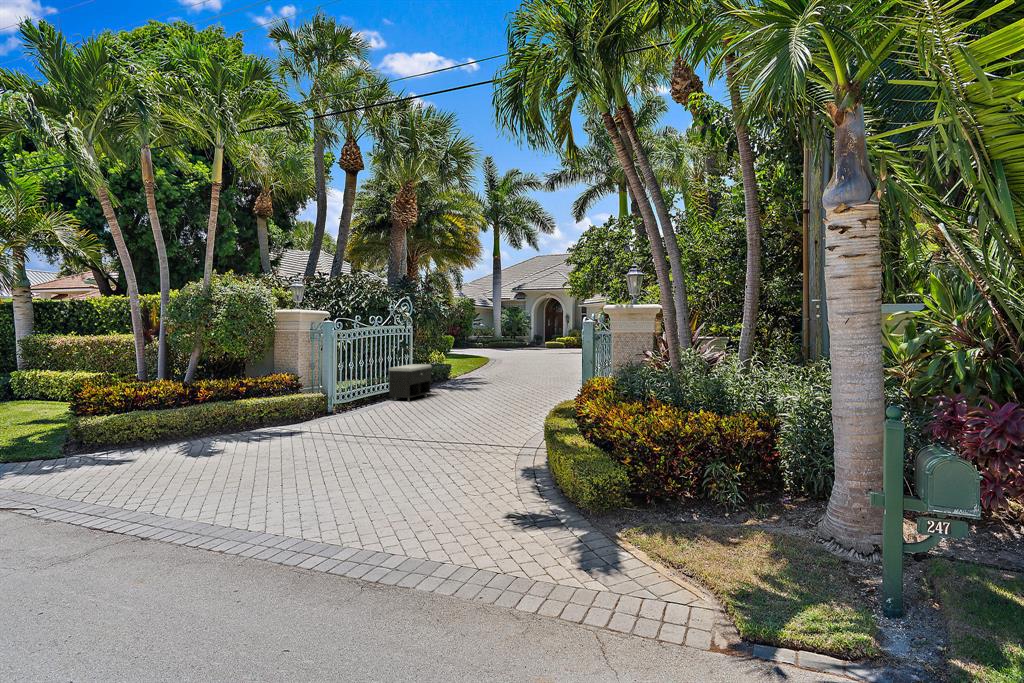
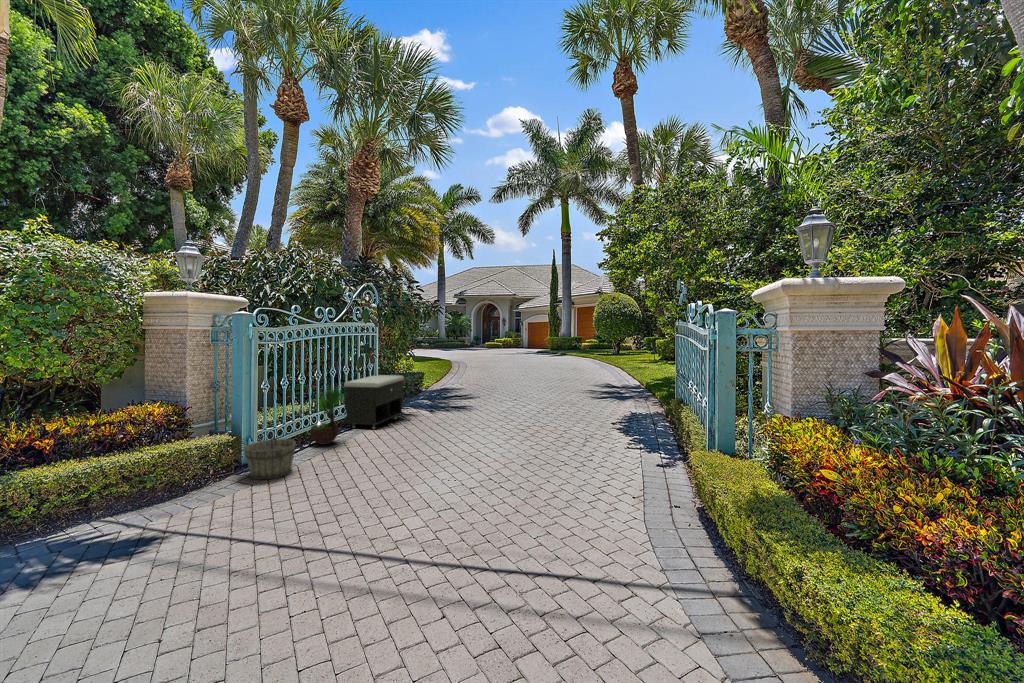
potted tree: none [366,367,390,407] -> present [310,389,344,445]
wooden bucket: none [330,394,359,419] -> present [244,434,296,479]

